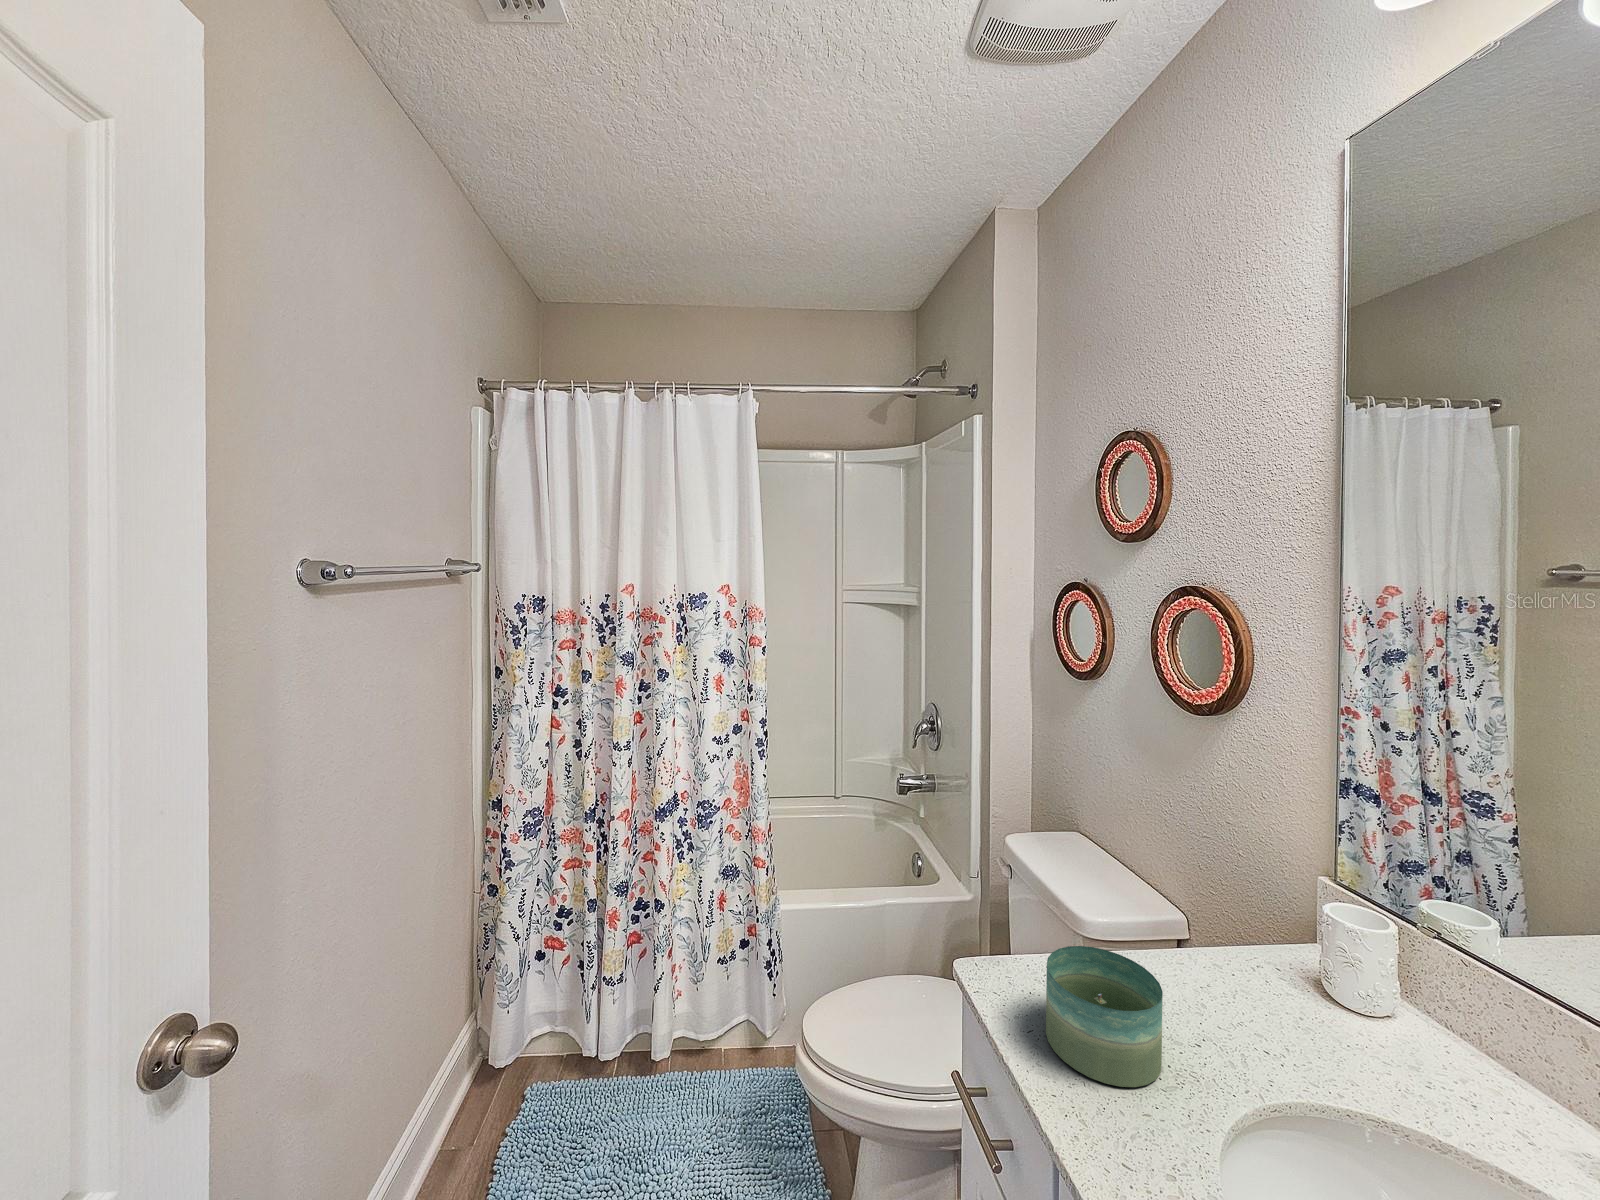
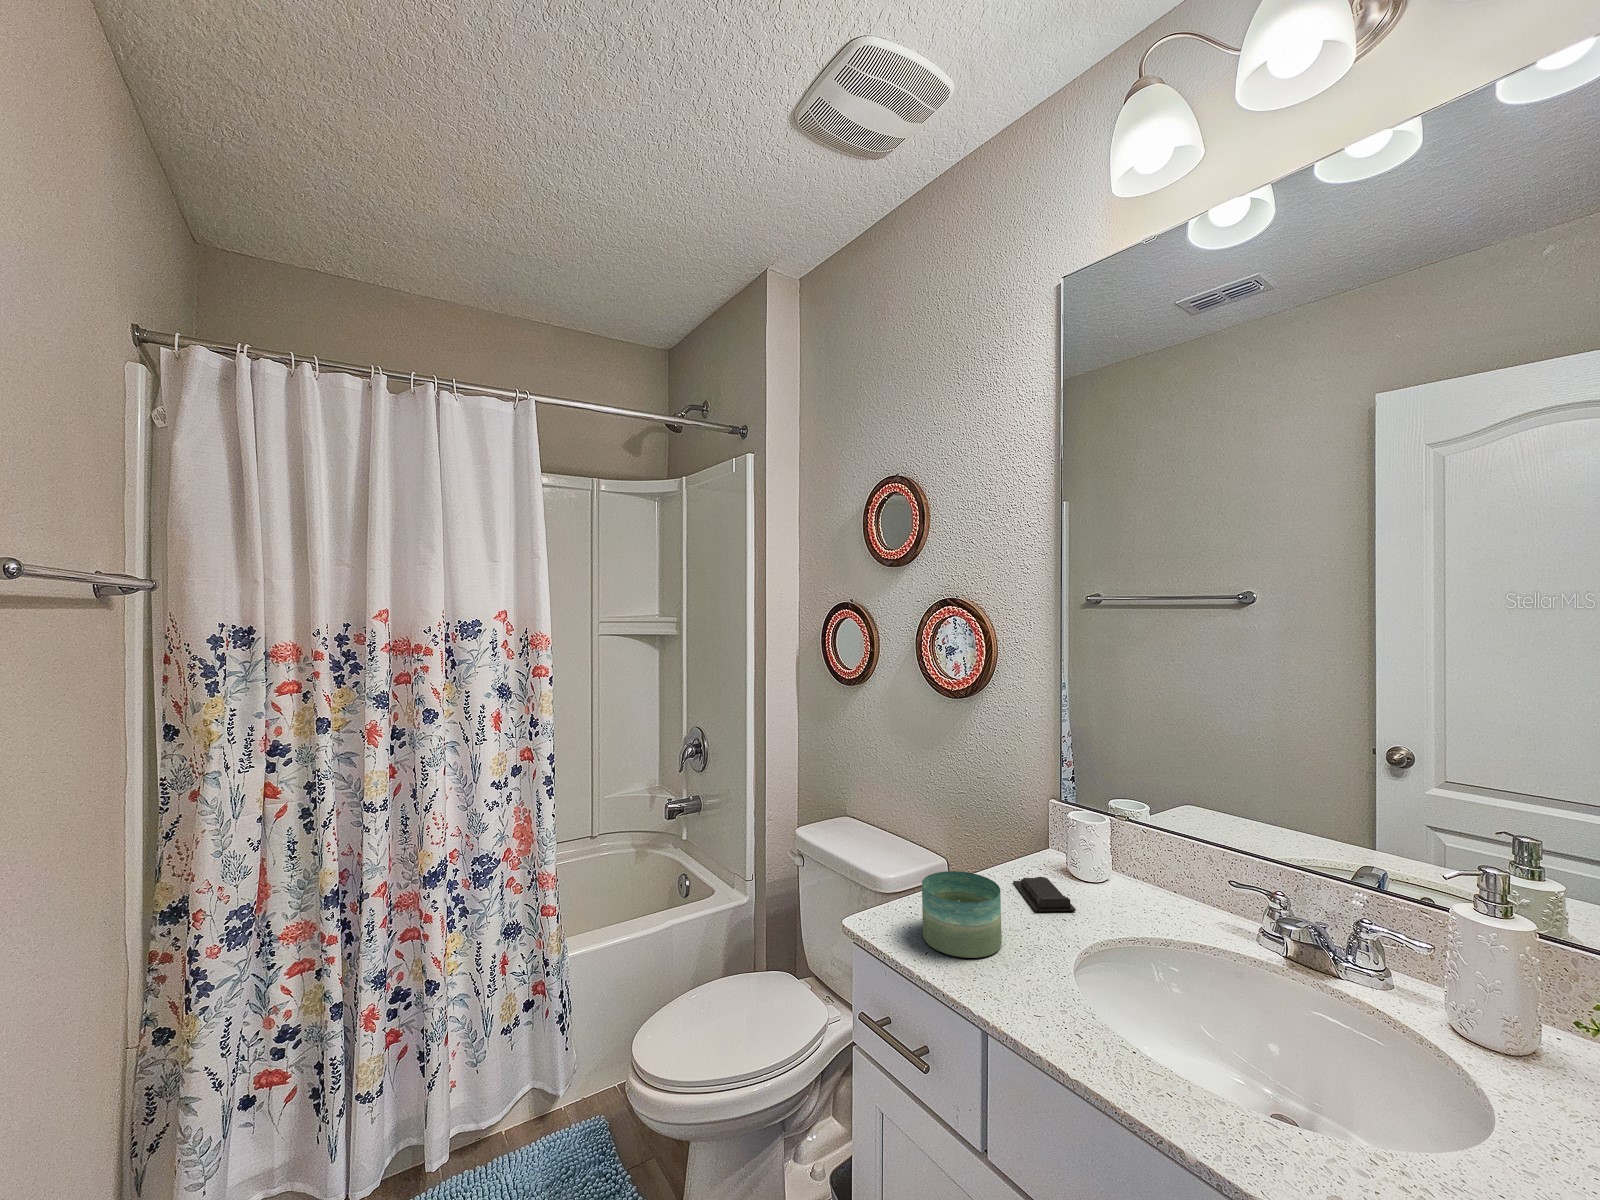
soap bar: none [1233,984,1321,1065] -> present [1013,877,1076,911]

